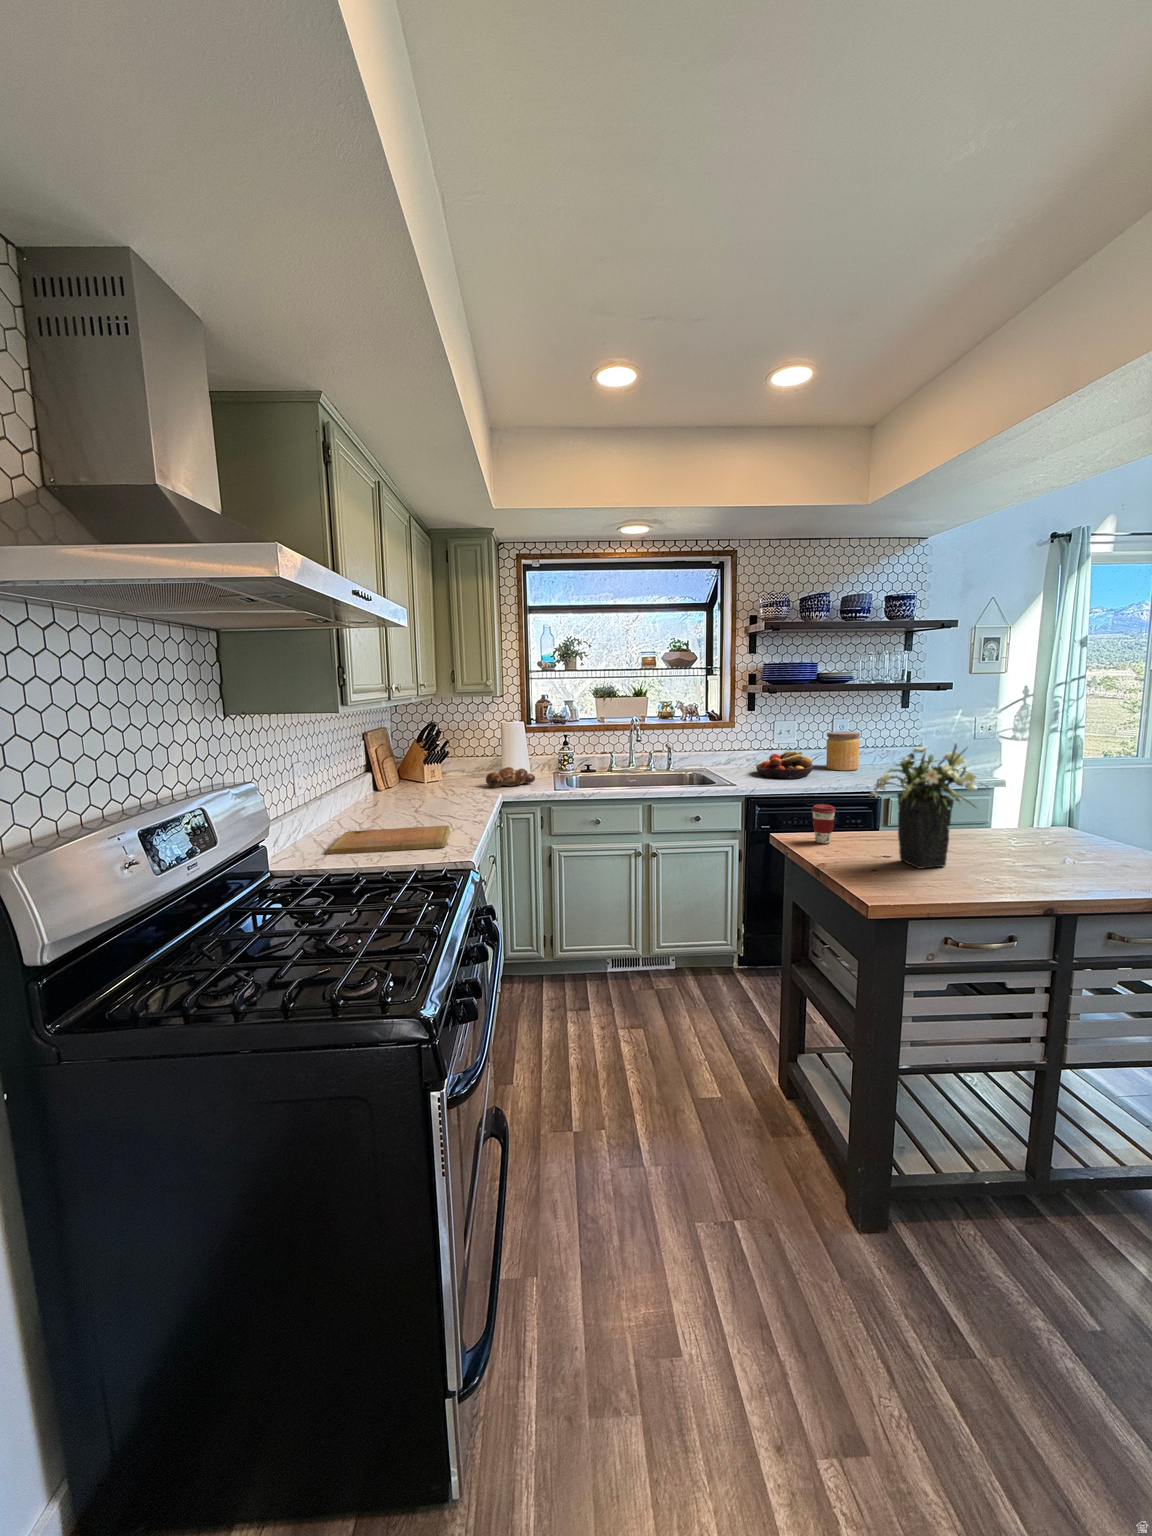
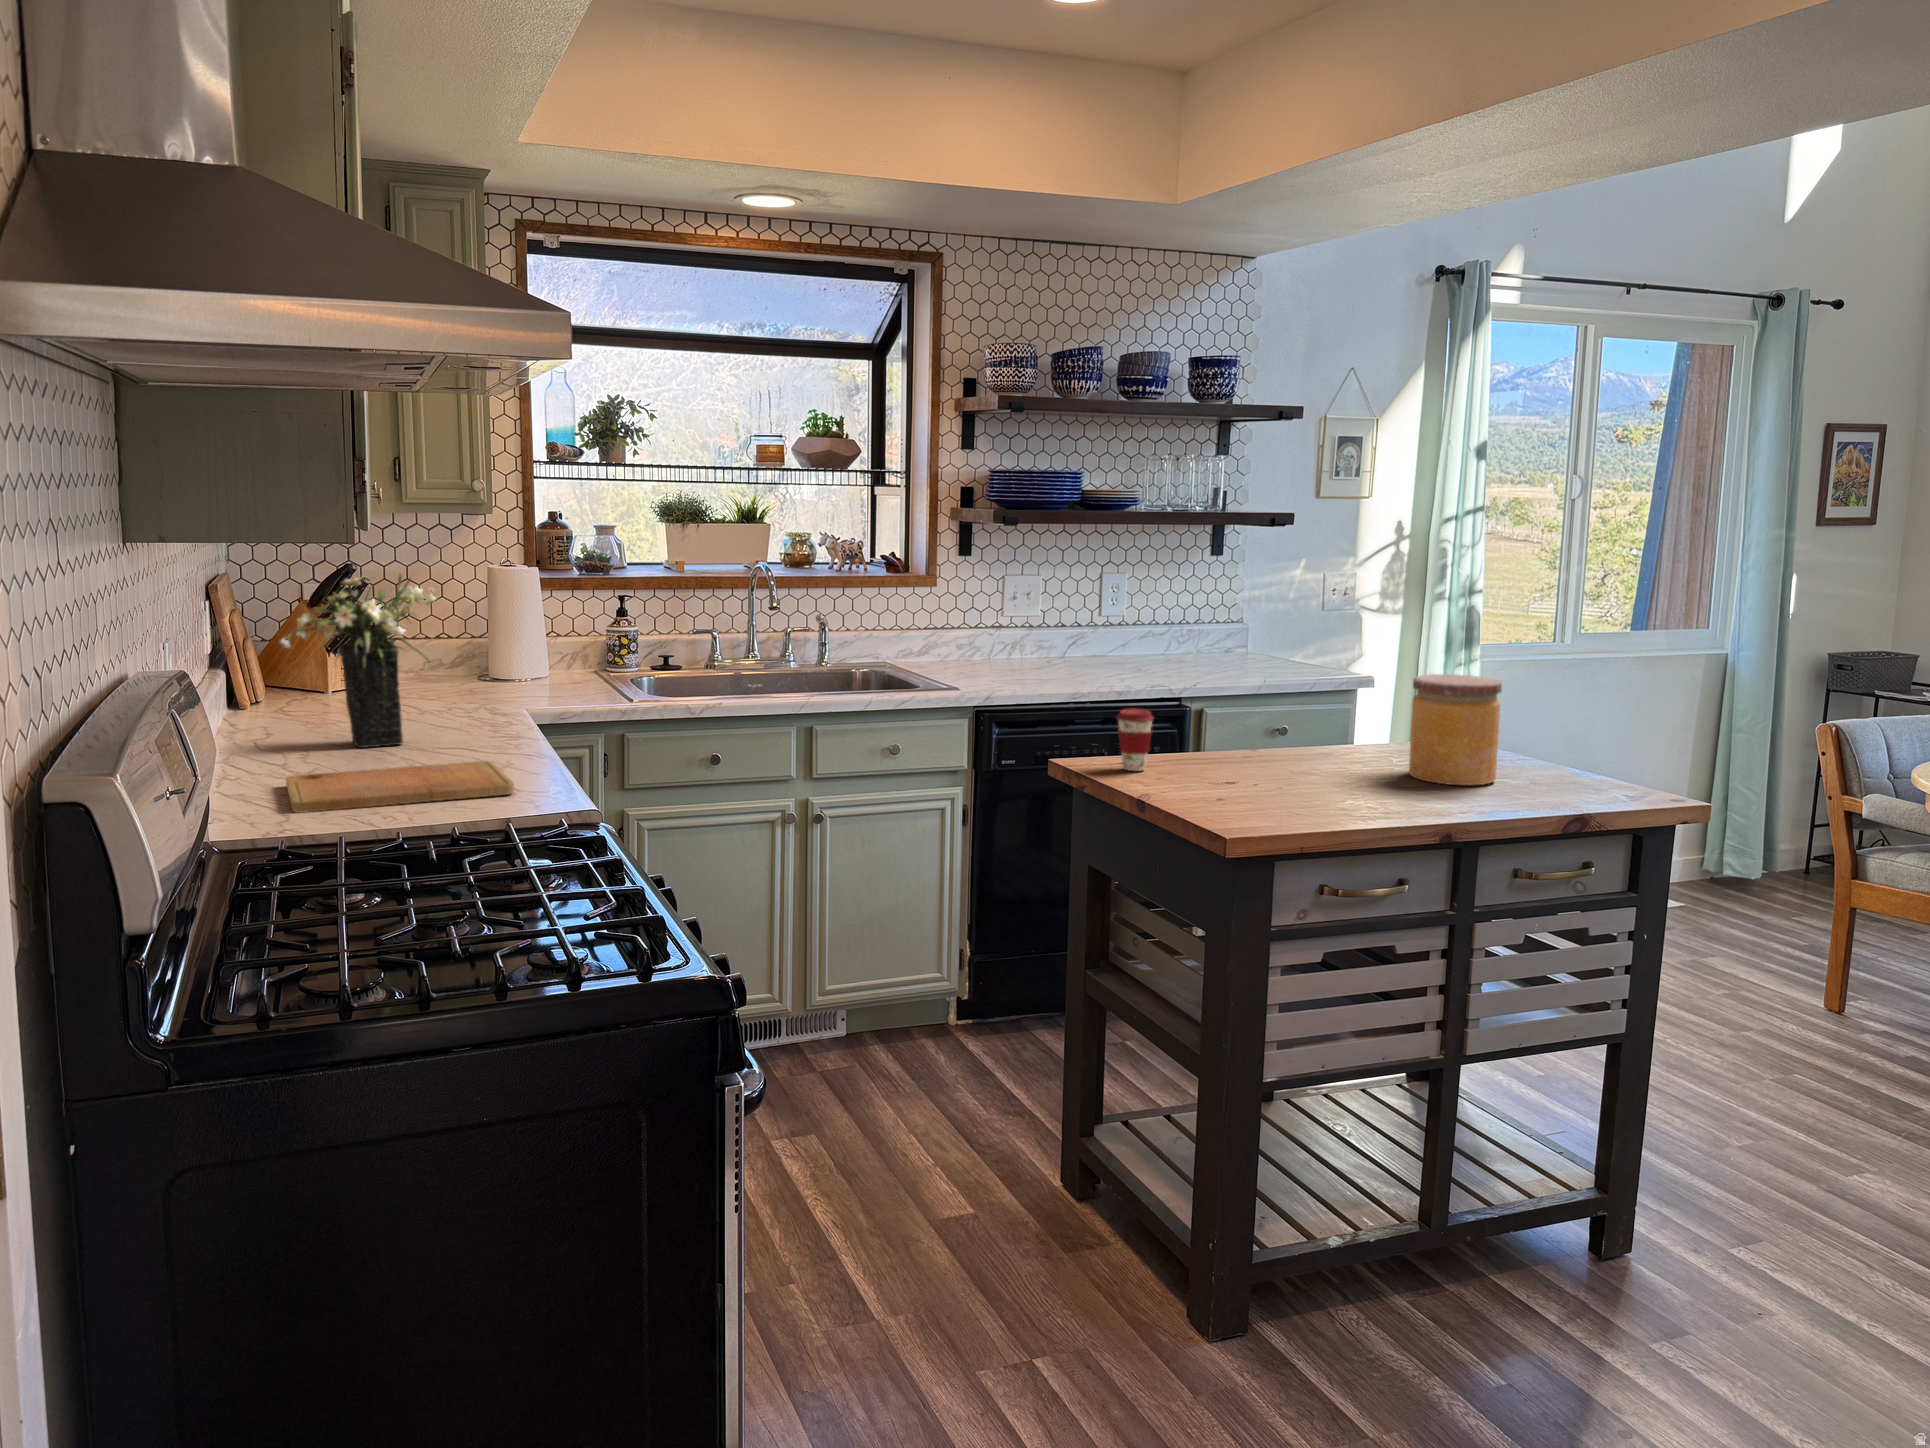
jar: present [826,731,860,770] -> present [1409,674,1502,785]
flower arrangement: present [869,744,988,868] -> present [279,574,436,748]
fruit bowl: present [756,751,813,779] -> none [981,629,1079,678]
bread loaf: present [486,767,535,788] -> none [469,659,569,701]

